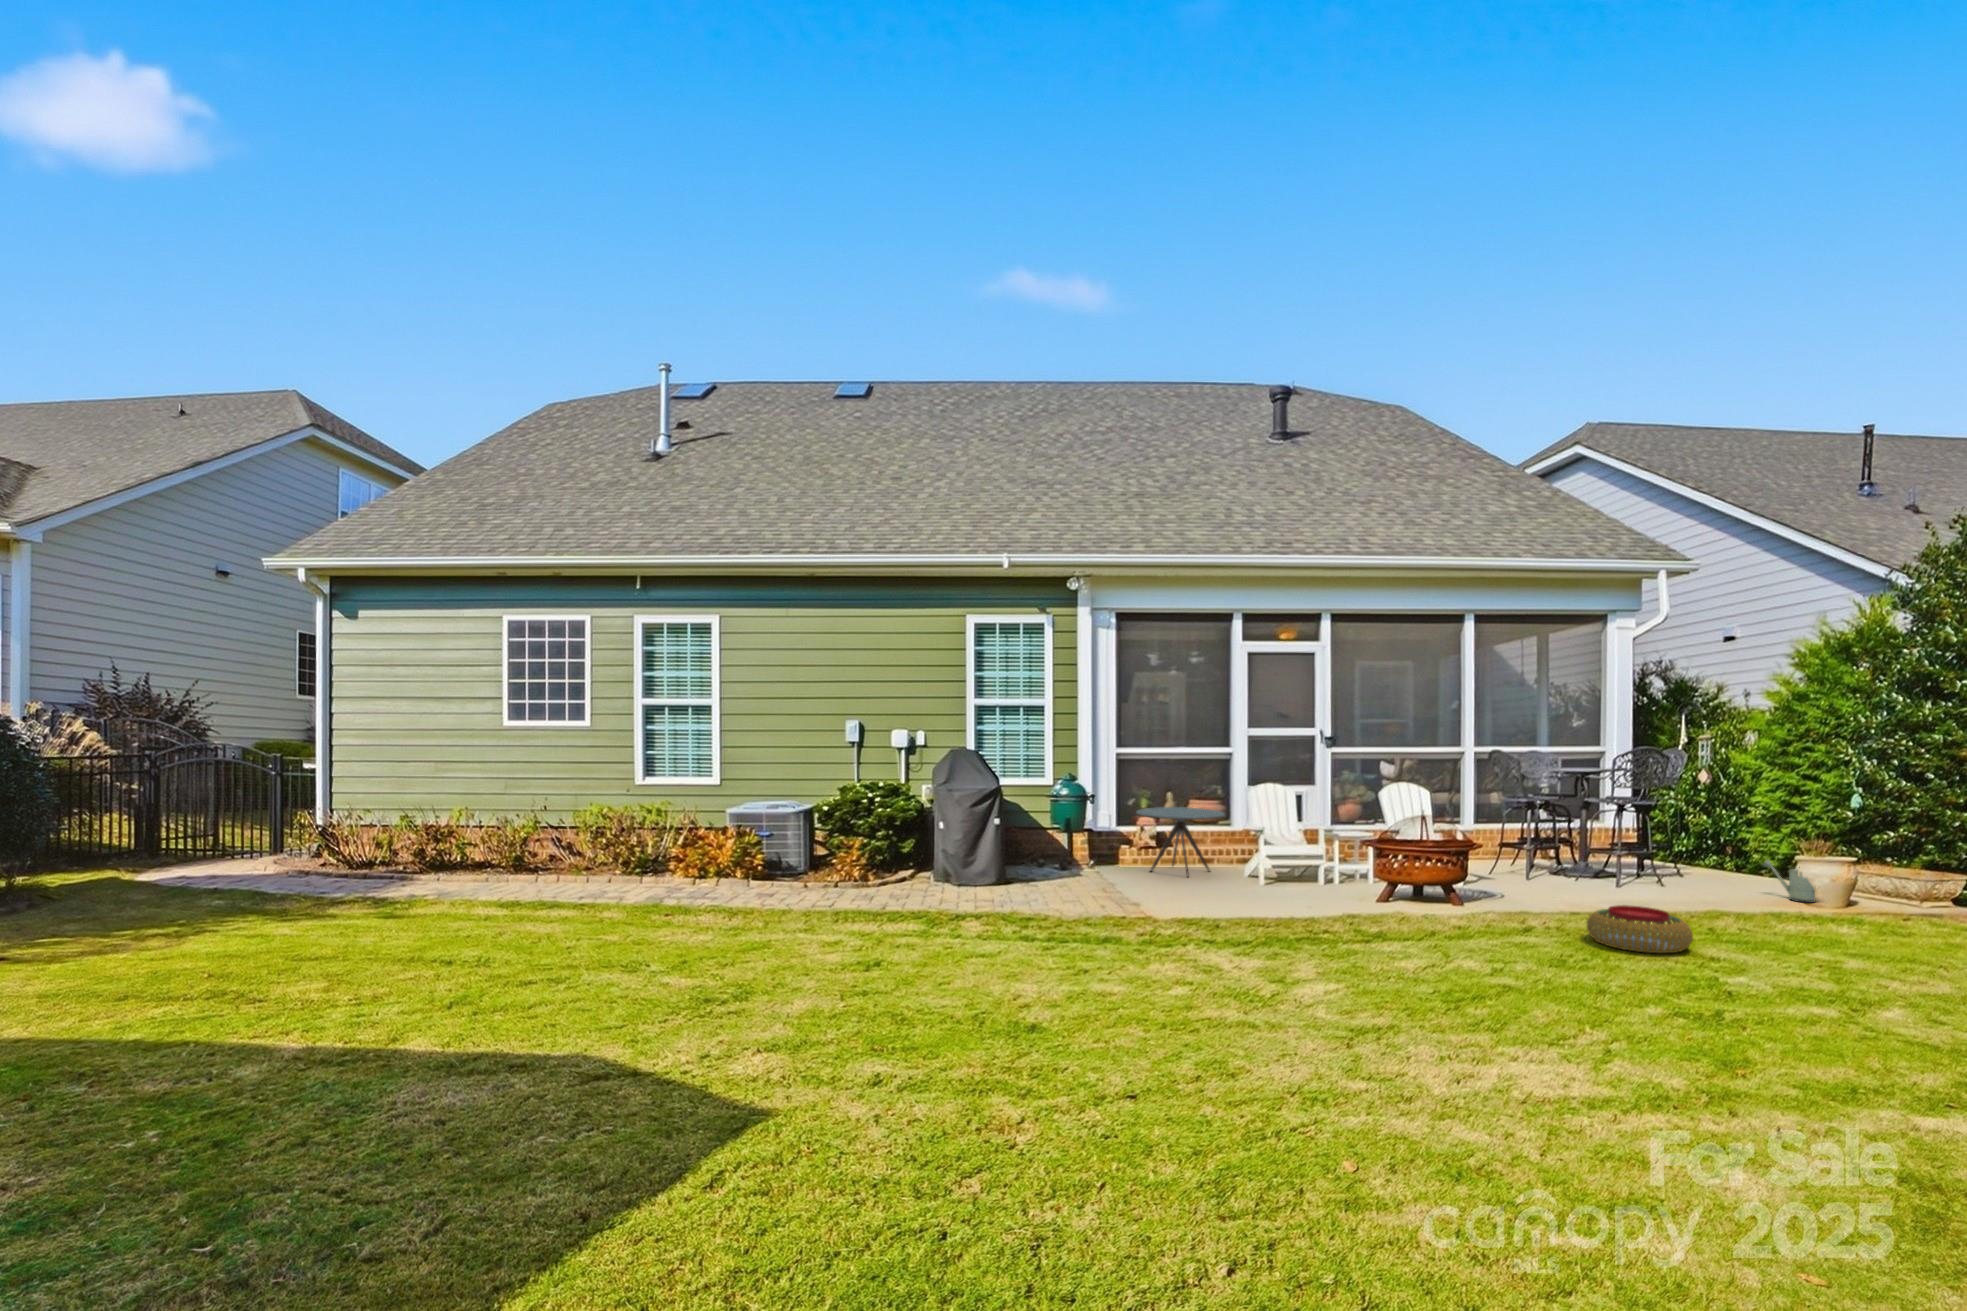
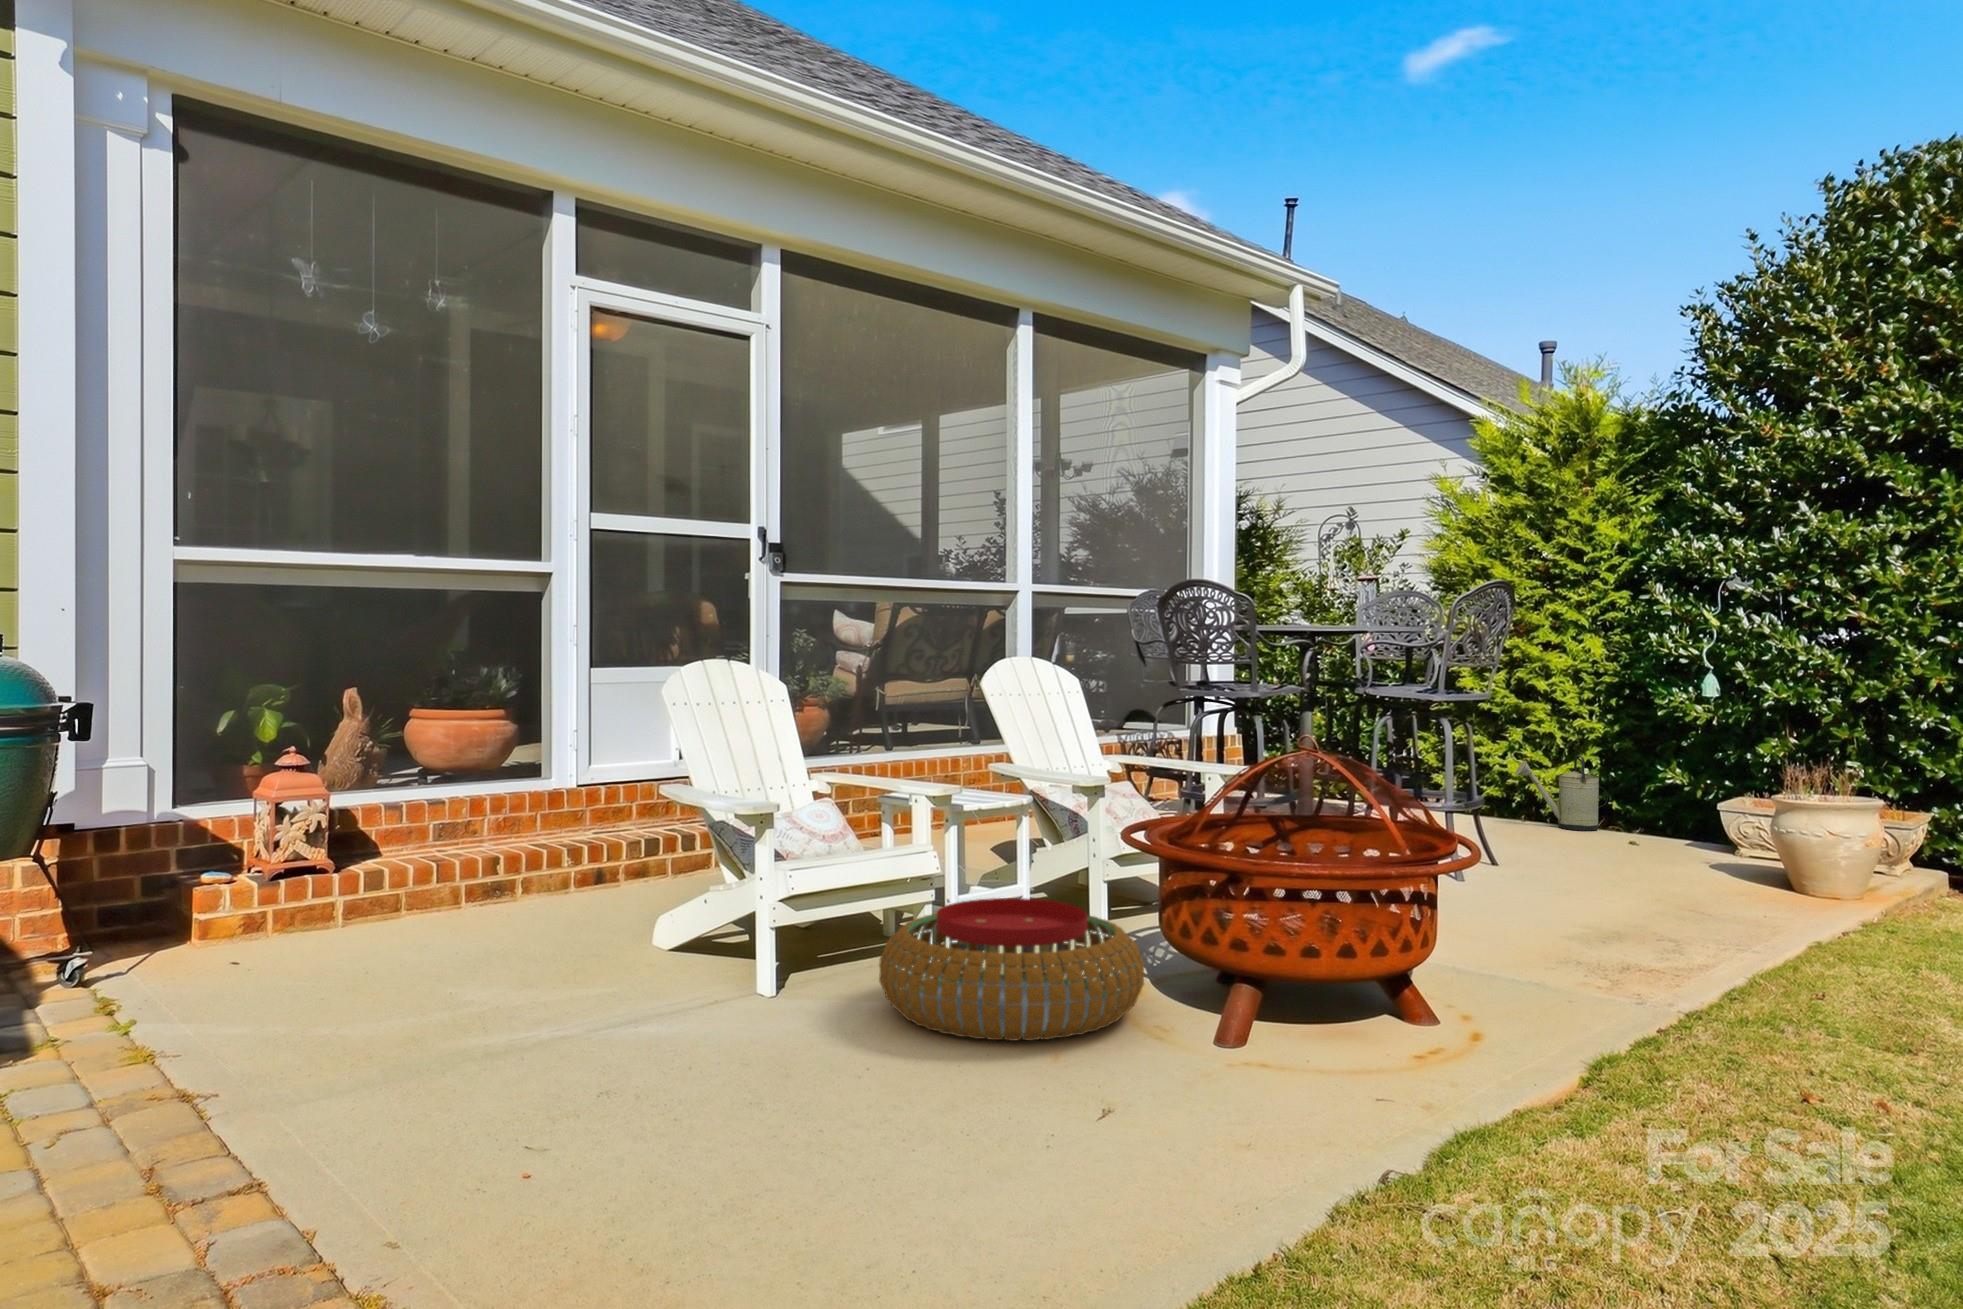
round table: present [1136,807,1225,876] -> none [258,734,562,949]
pouf: present [1587,905,1693,953] -> present [879,898,1144,1041]

